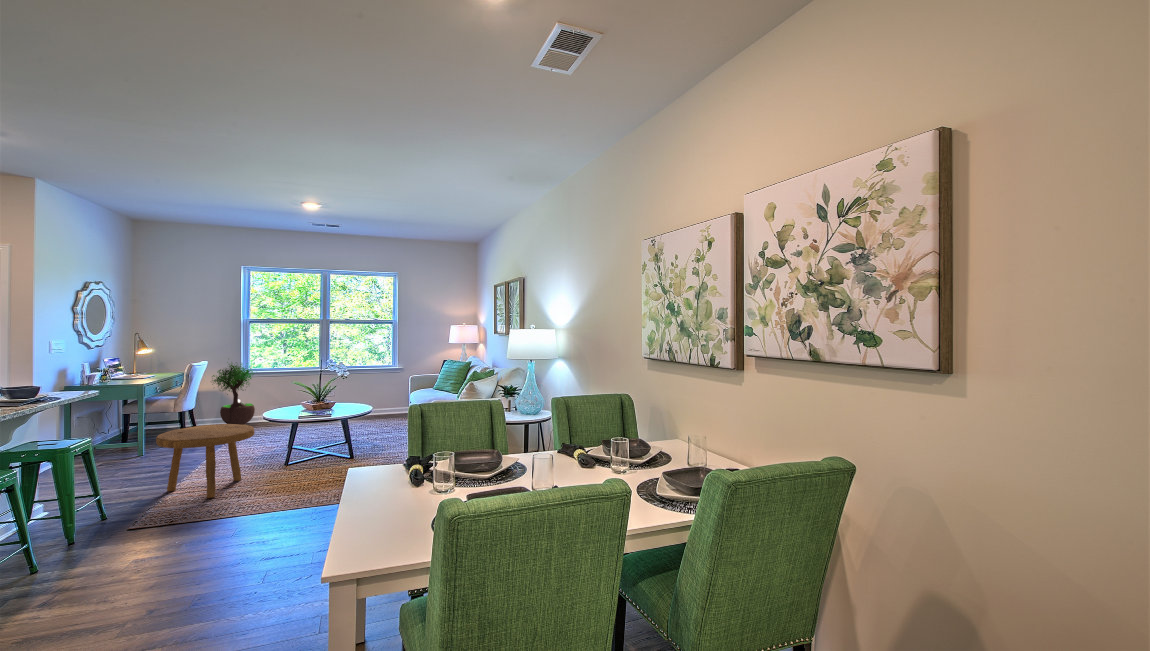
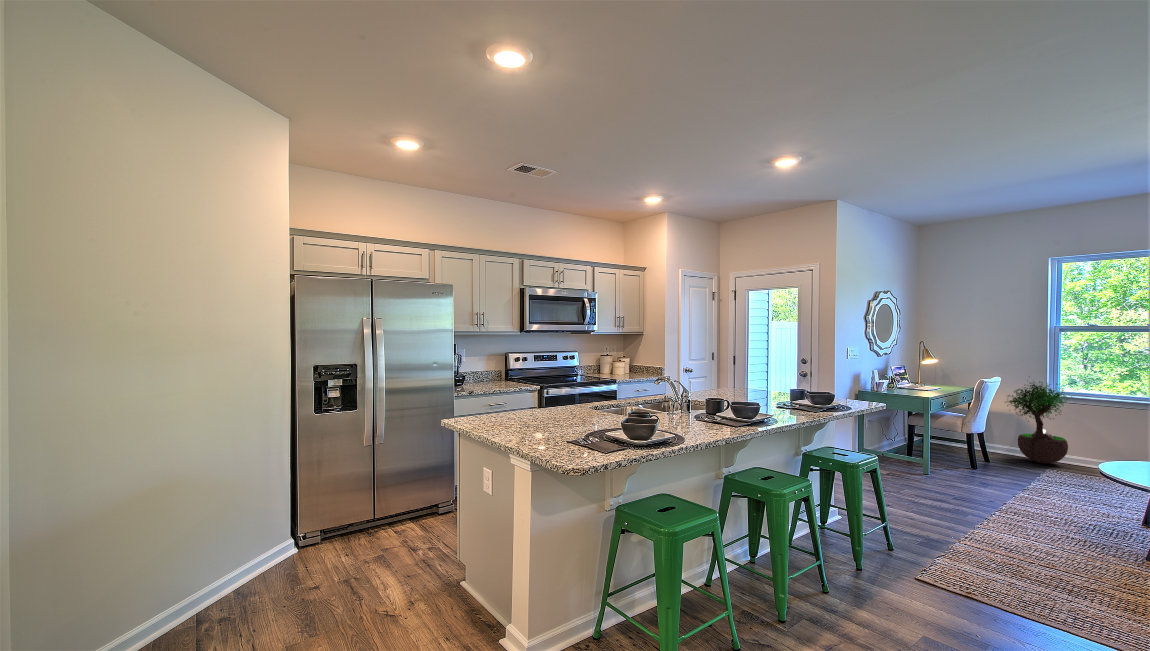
footstool: present [156,424,255,498] -> none [945,462,1087,571]

